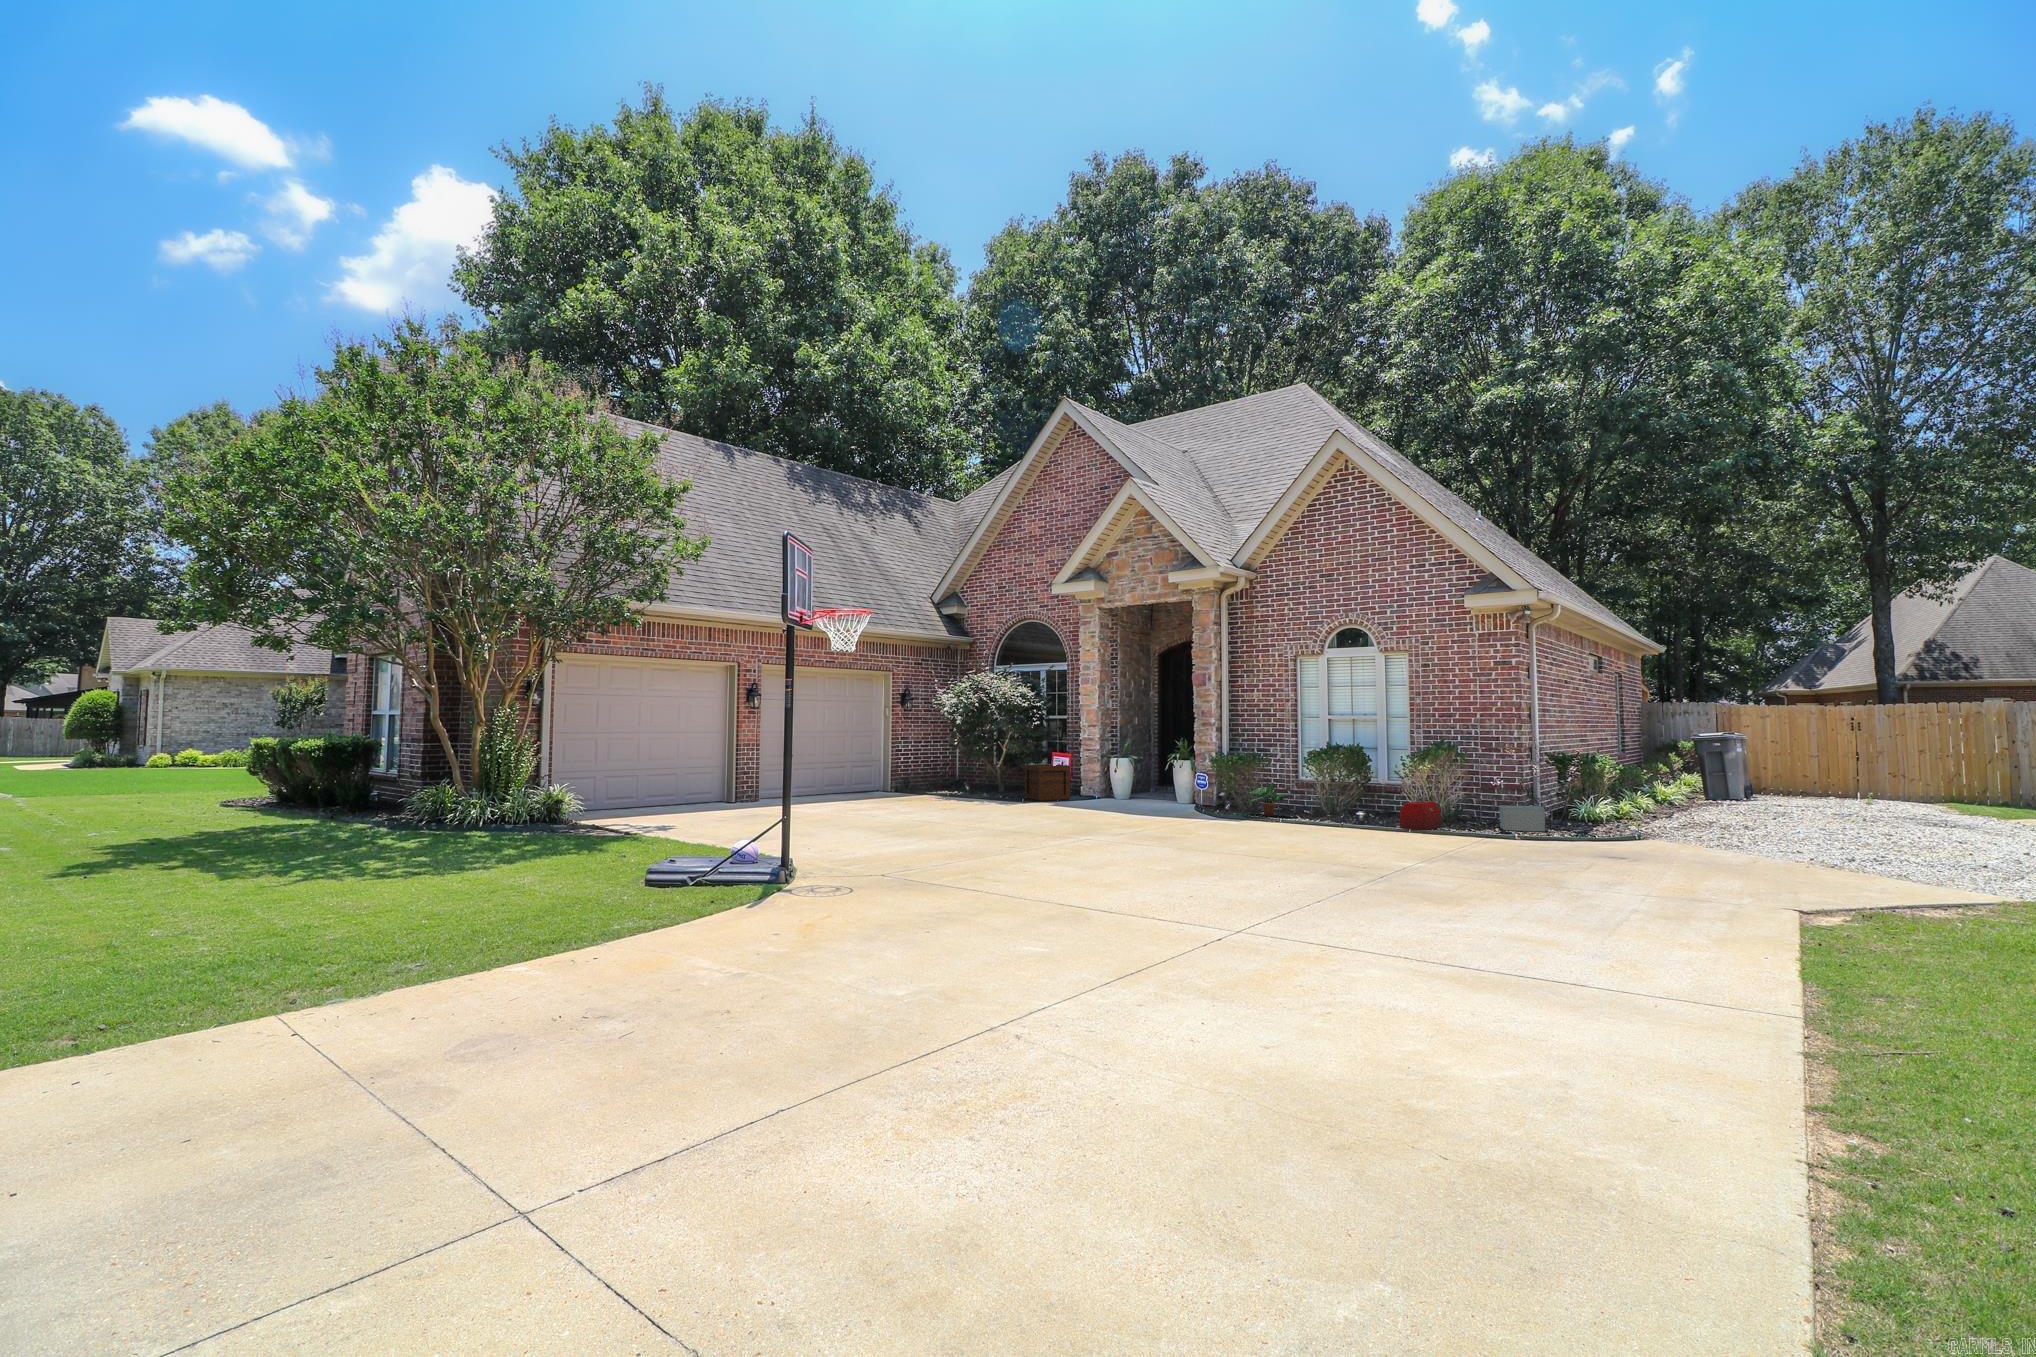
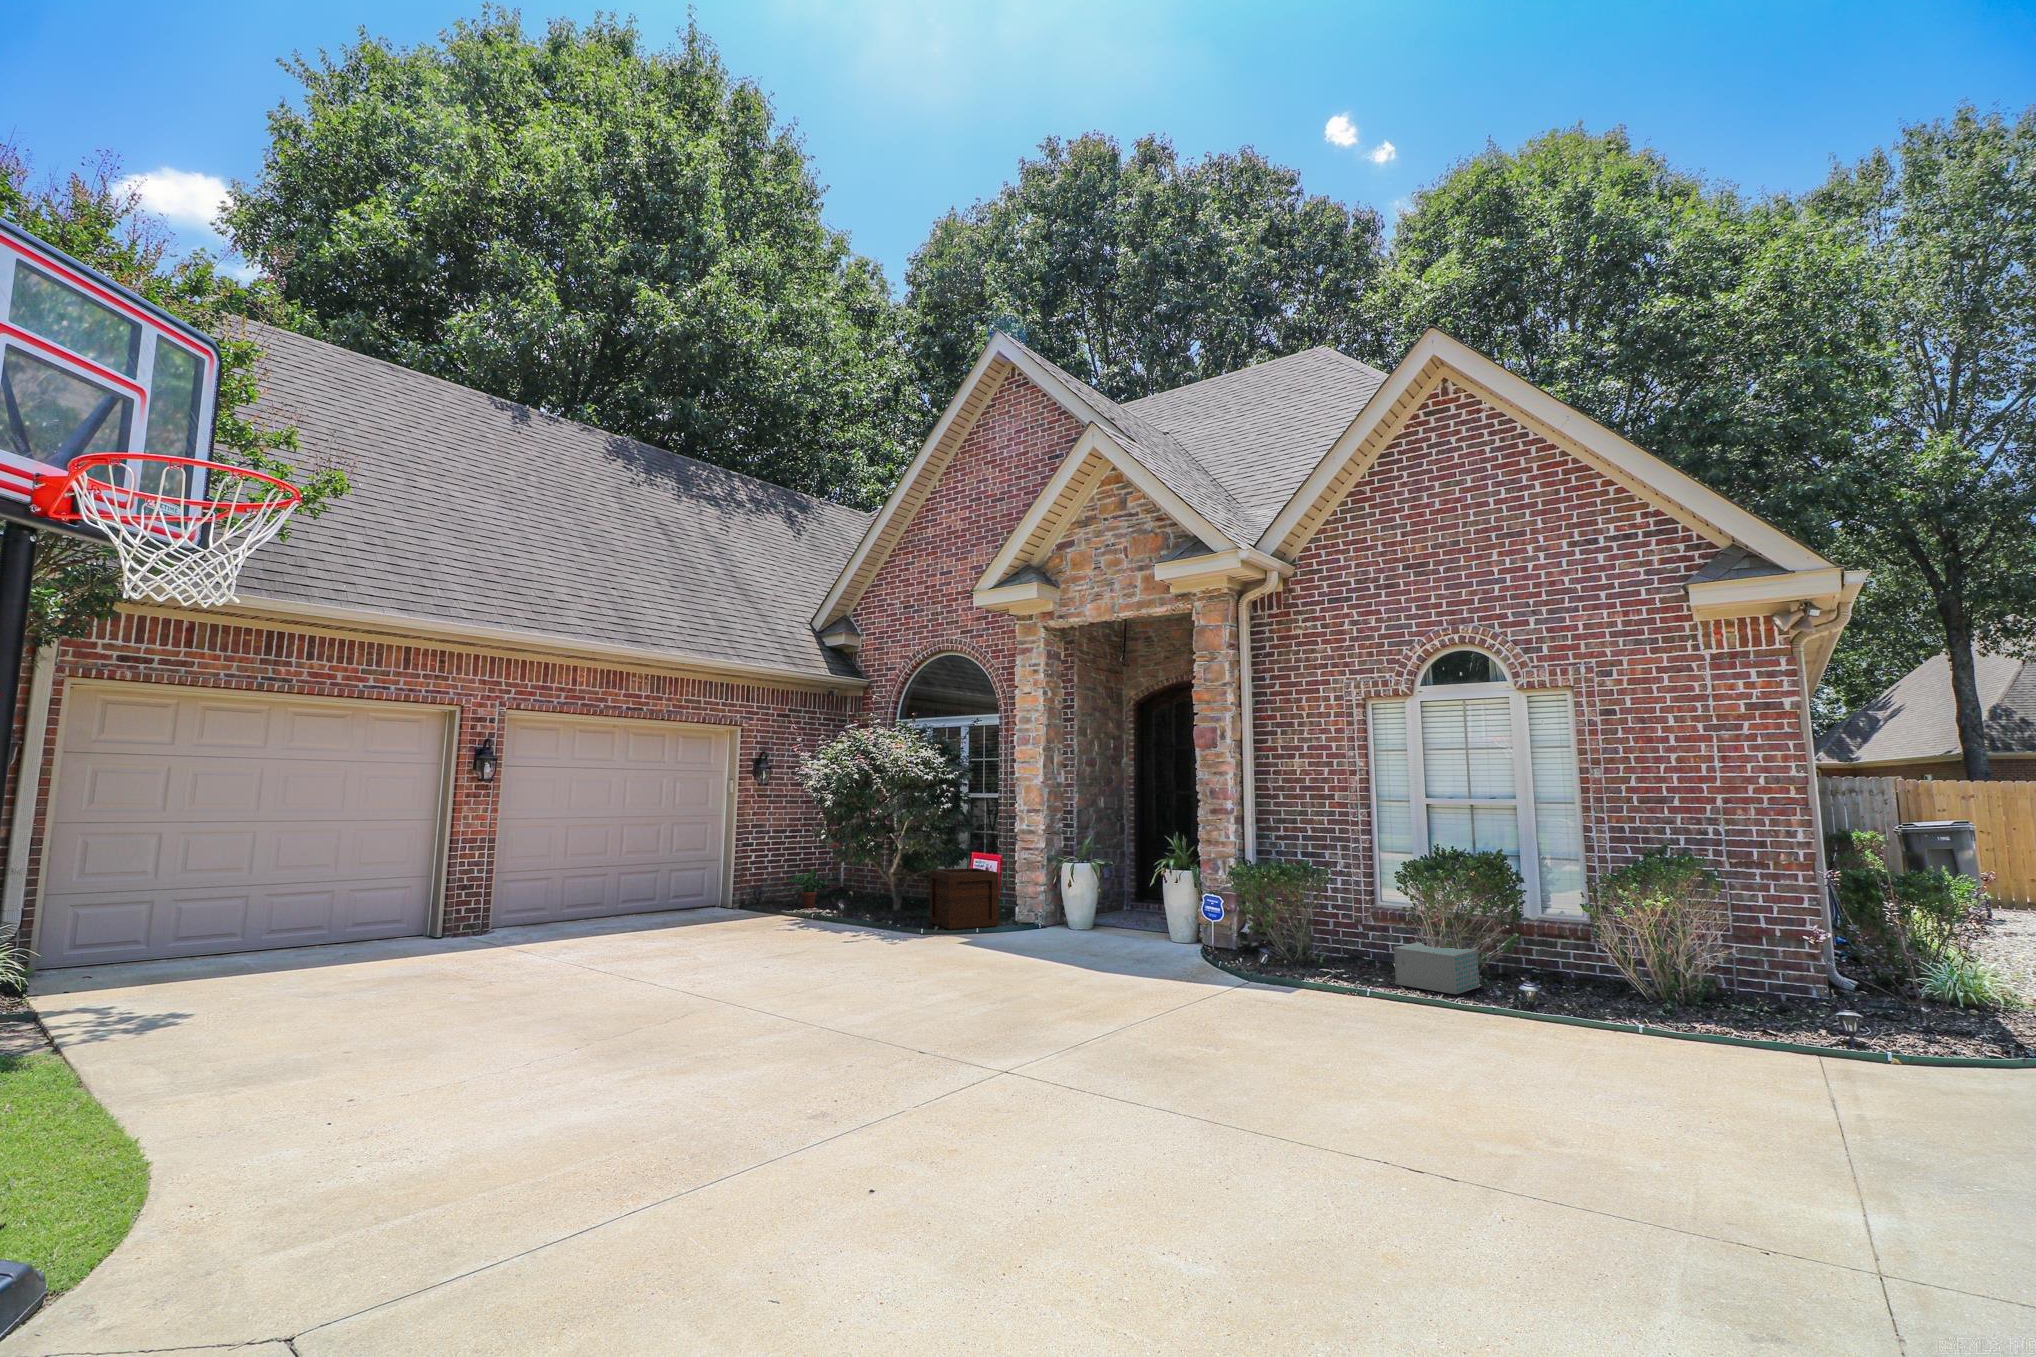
potted plant: present [1249,783,1291,816] -> present [786,868,833,908]
toolbox: present [1400,796,1441,830] -> none [1603,952,1675,1024]
storage box: present [1499,805,1545,831] -> present [1394,942,1479,994]

